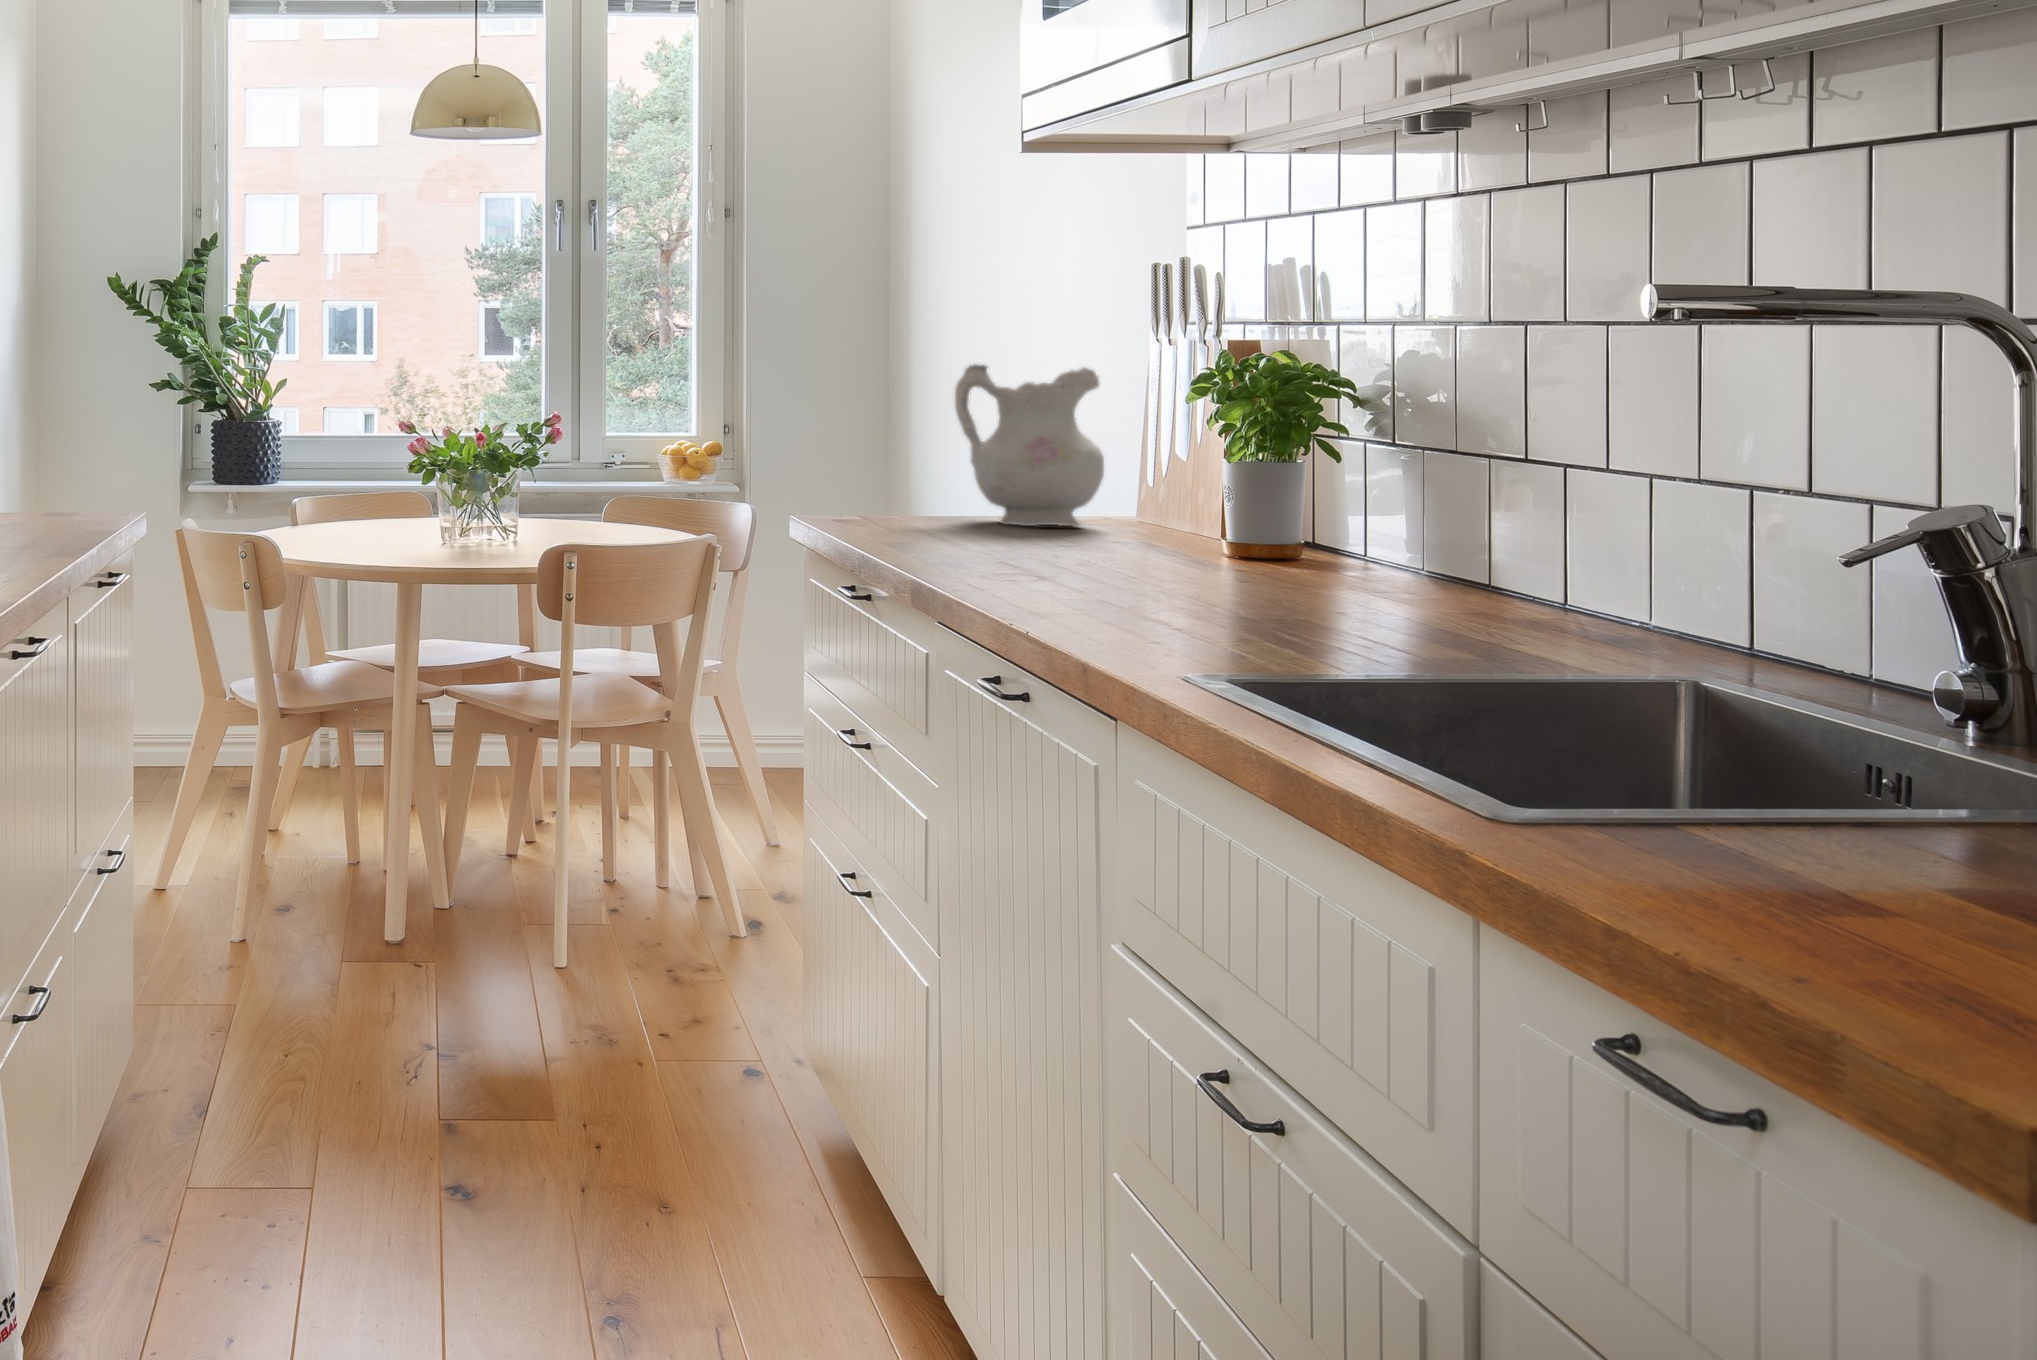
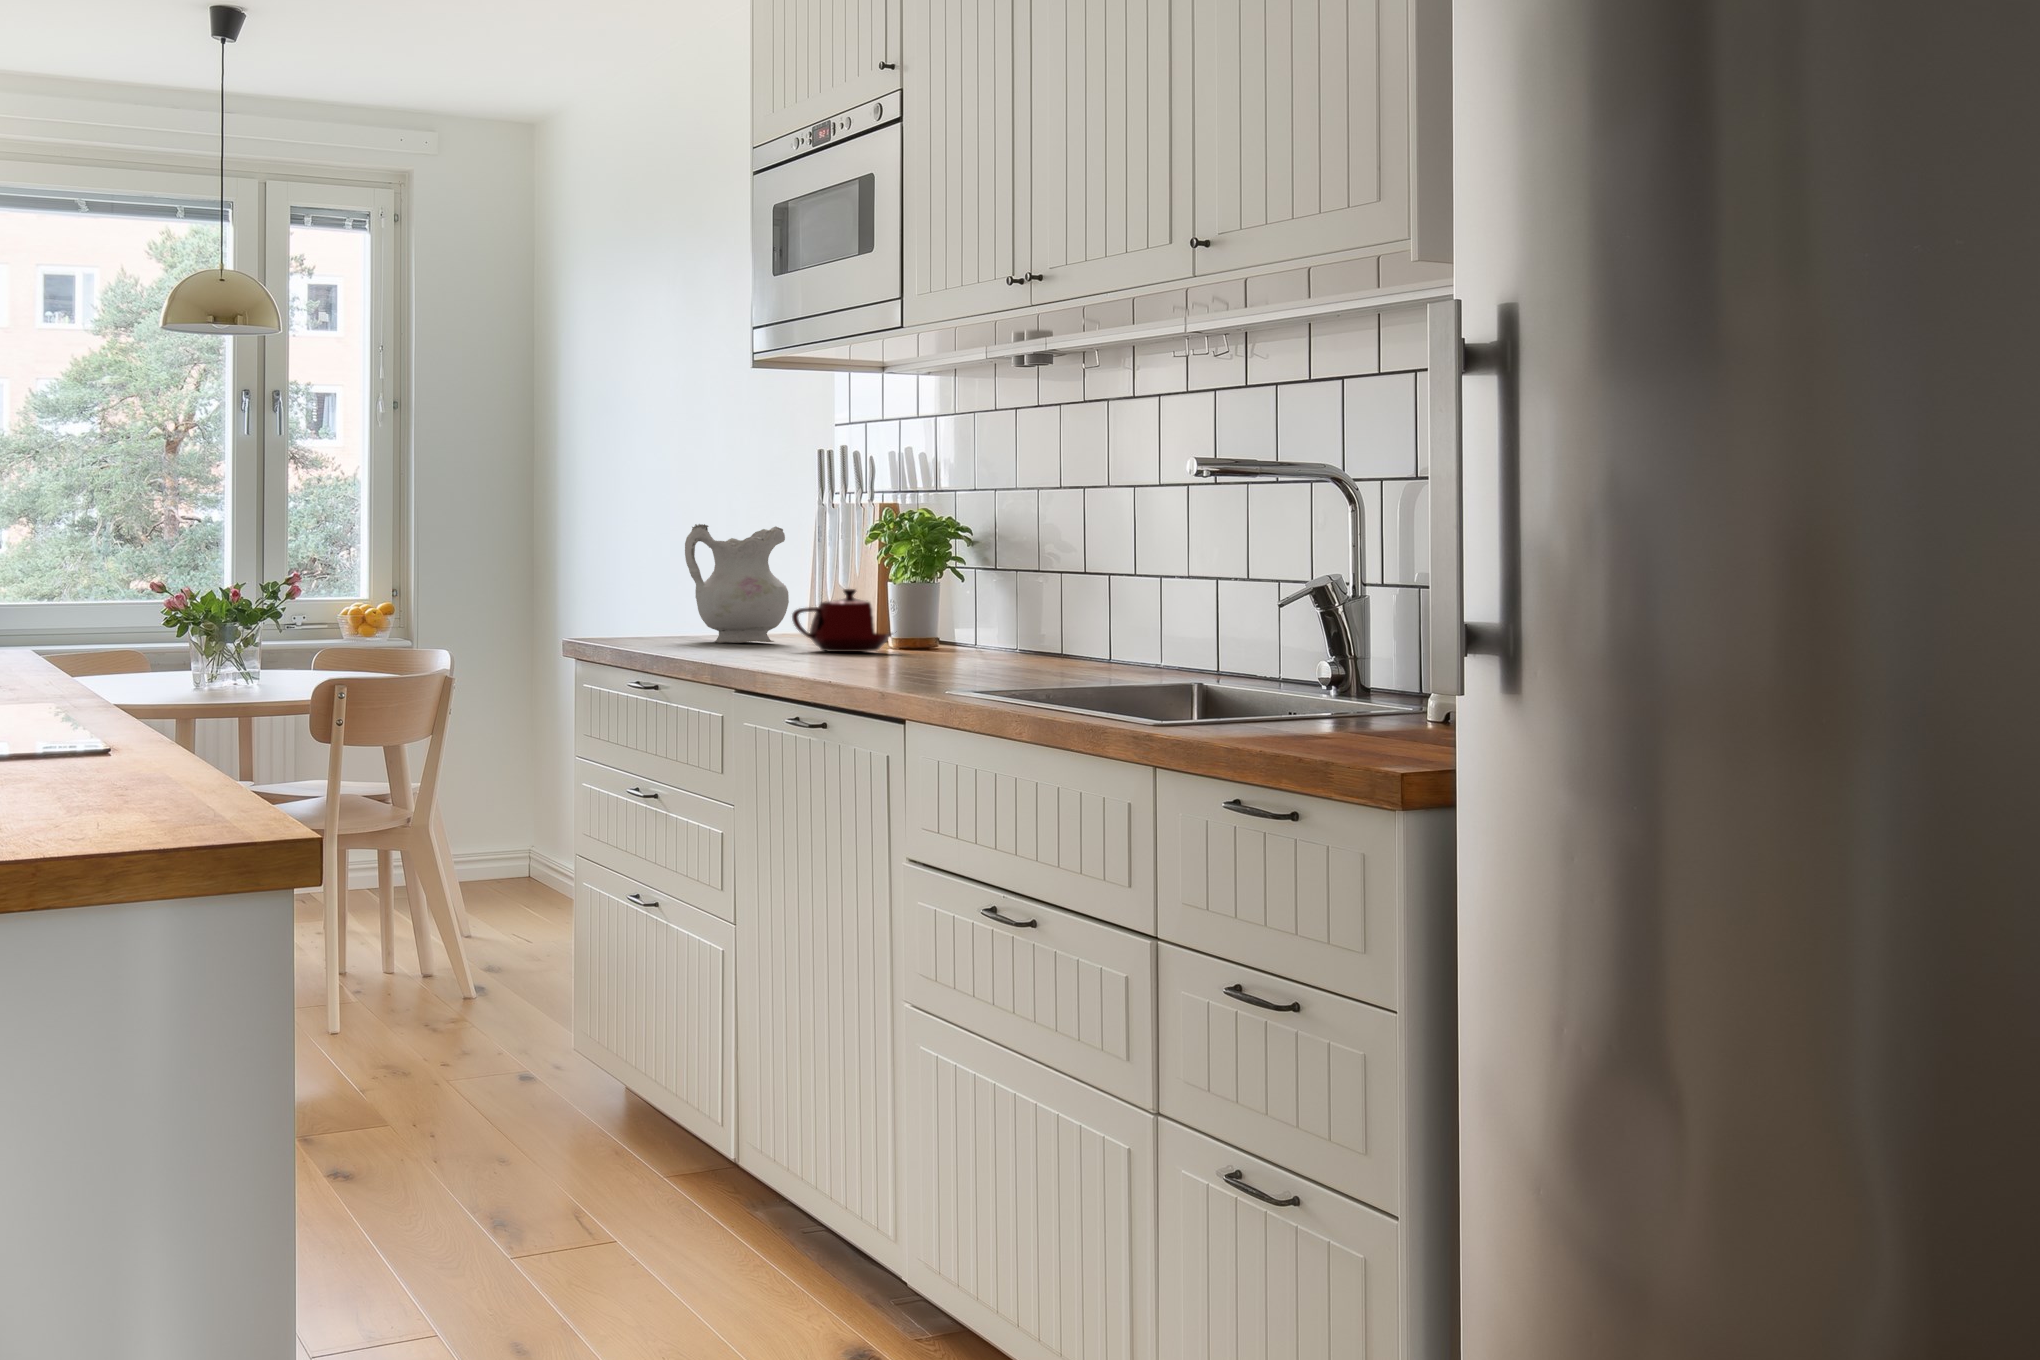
teapot: none [1080,462,1275,554] -> present [792,589,892,652]

